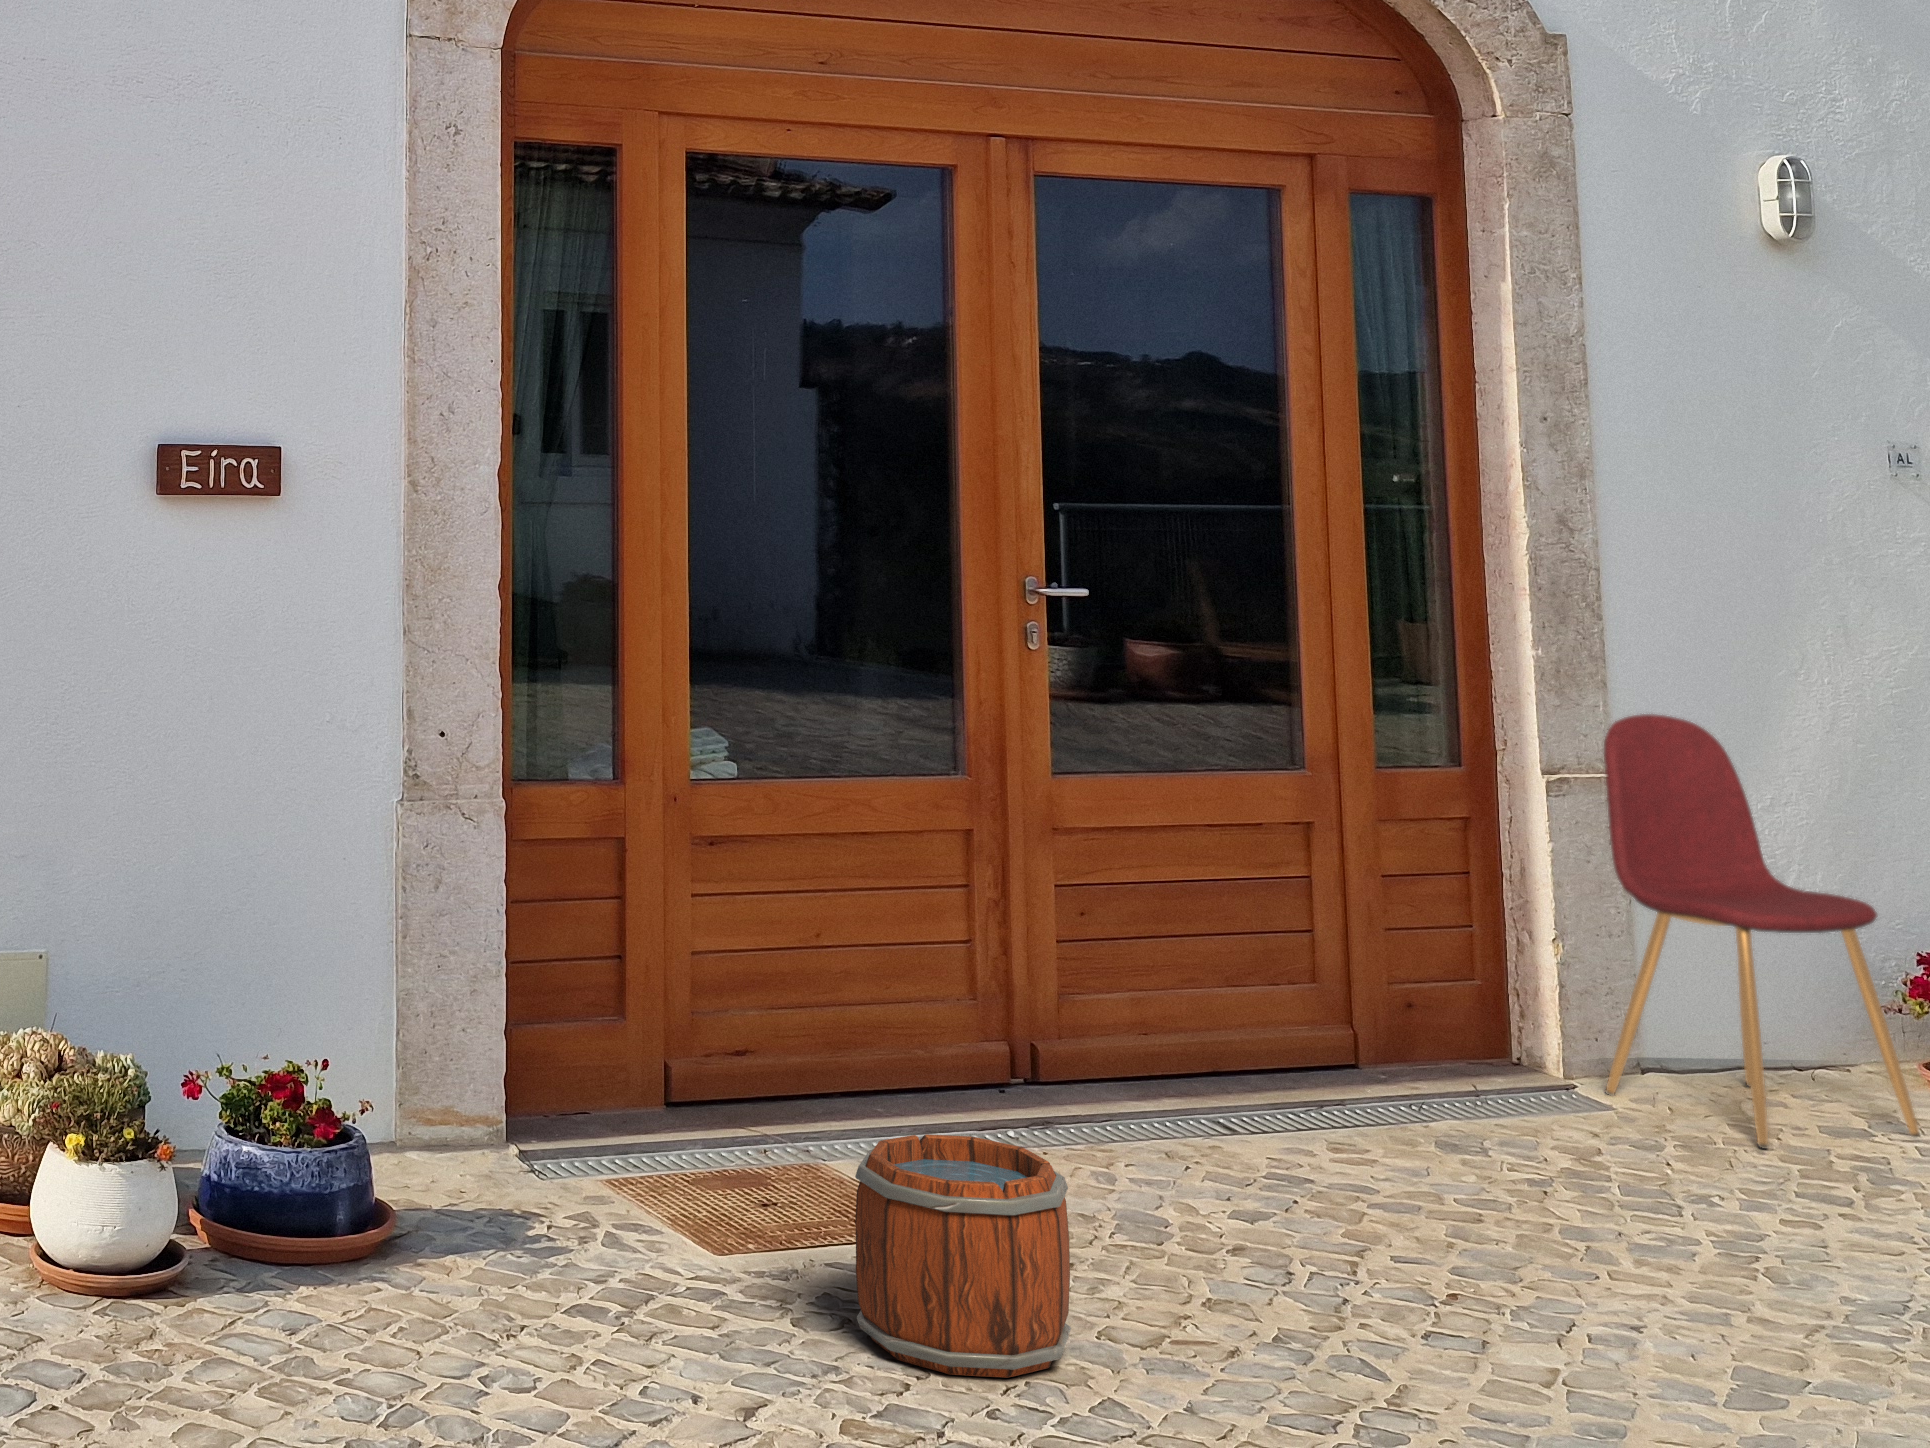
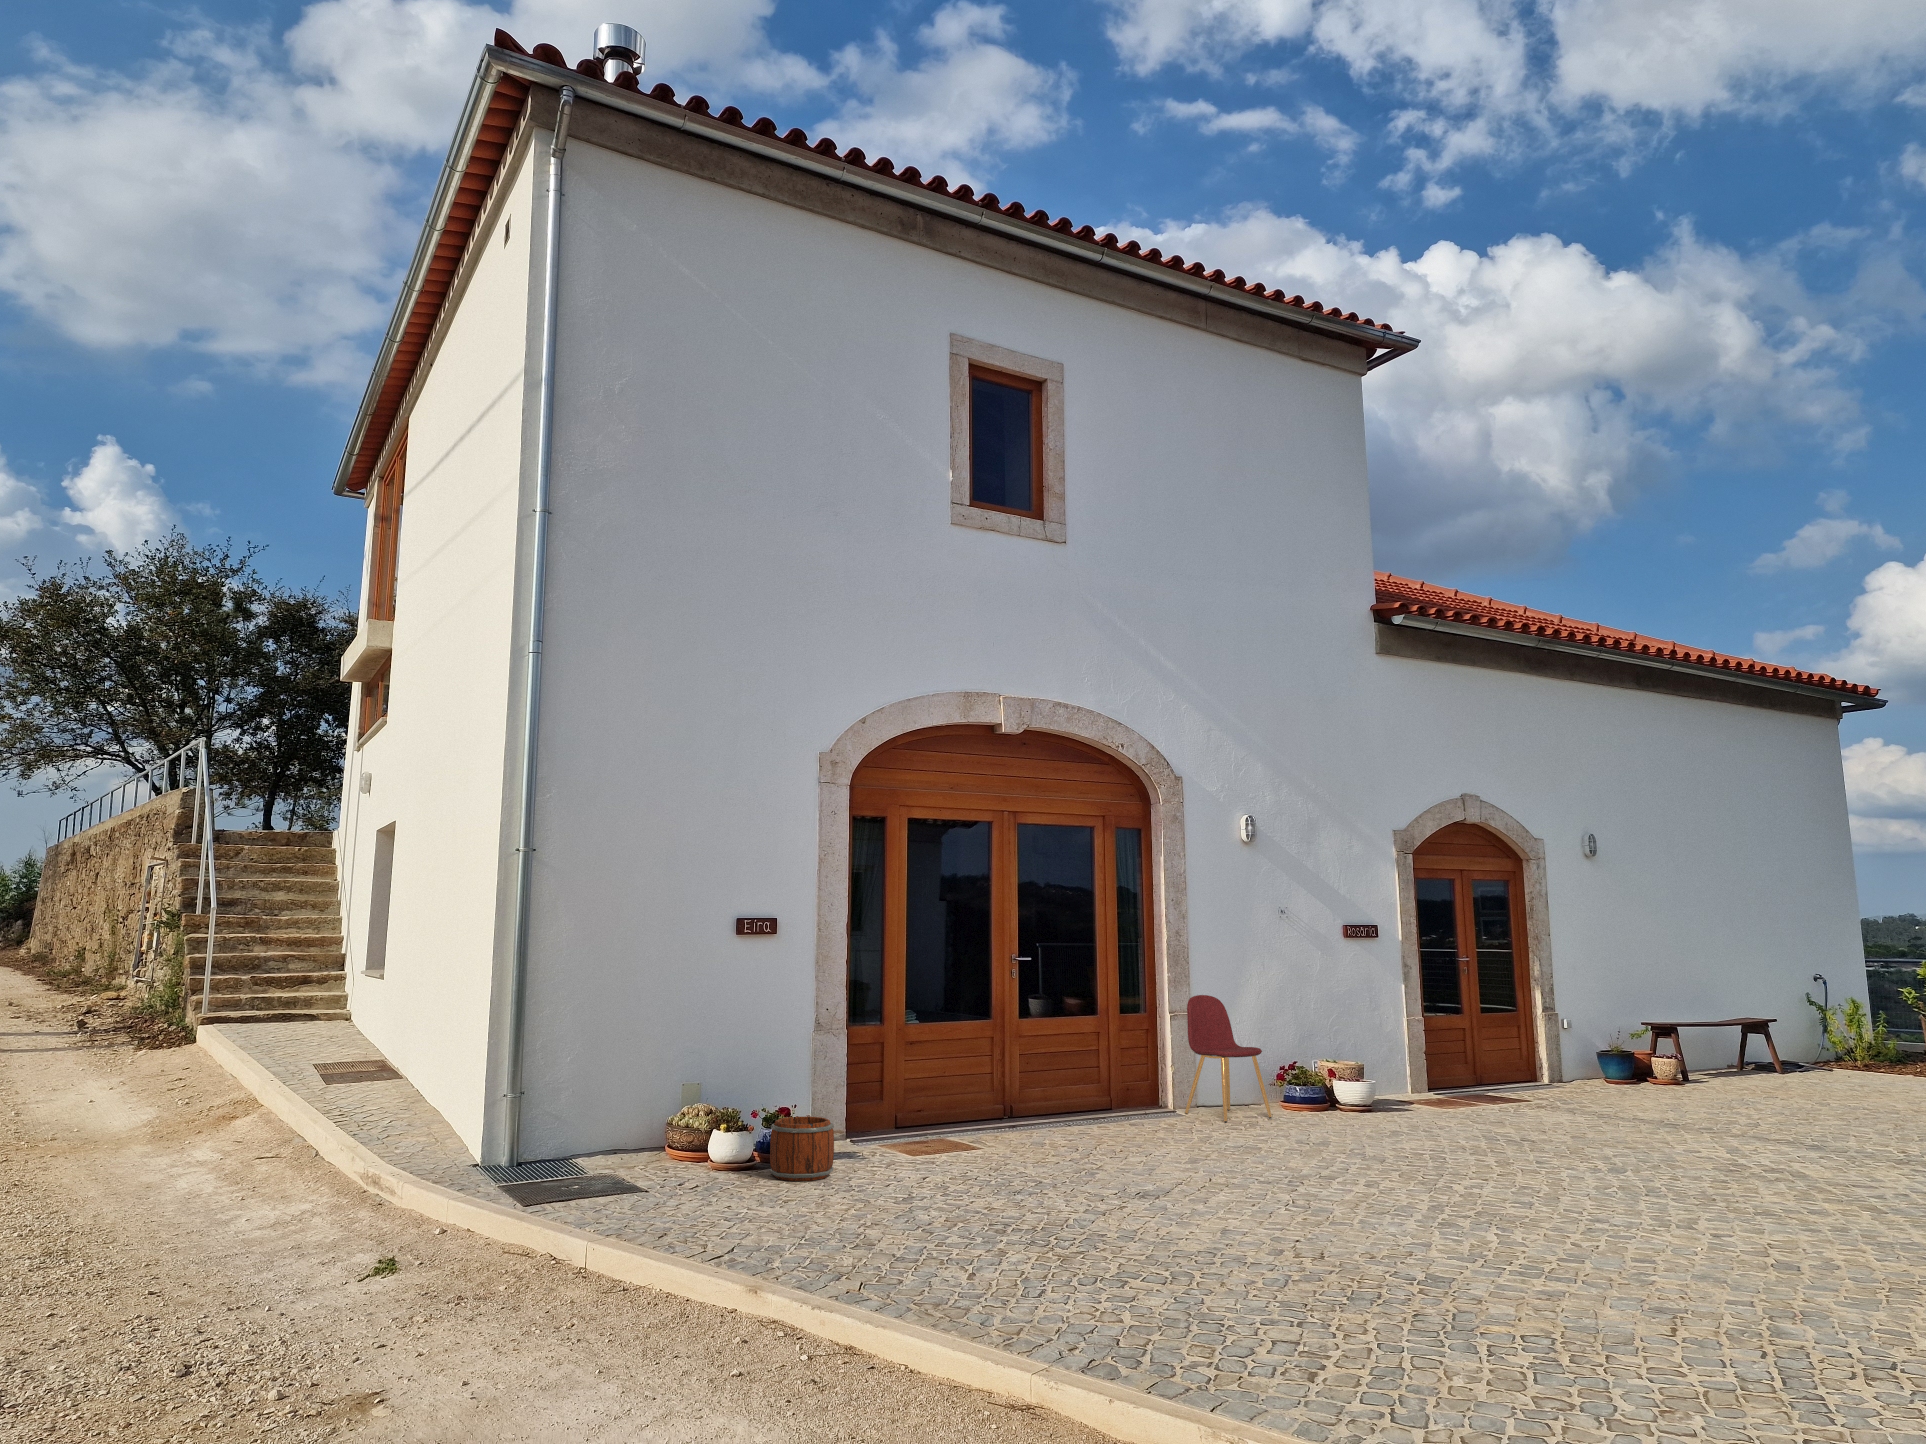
bucket: present [855,1134,1071,1378] -> present [770,1116,834,1181]

